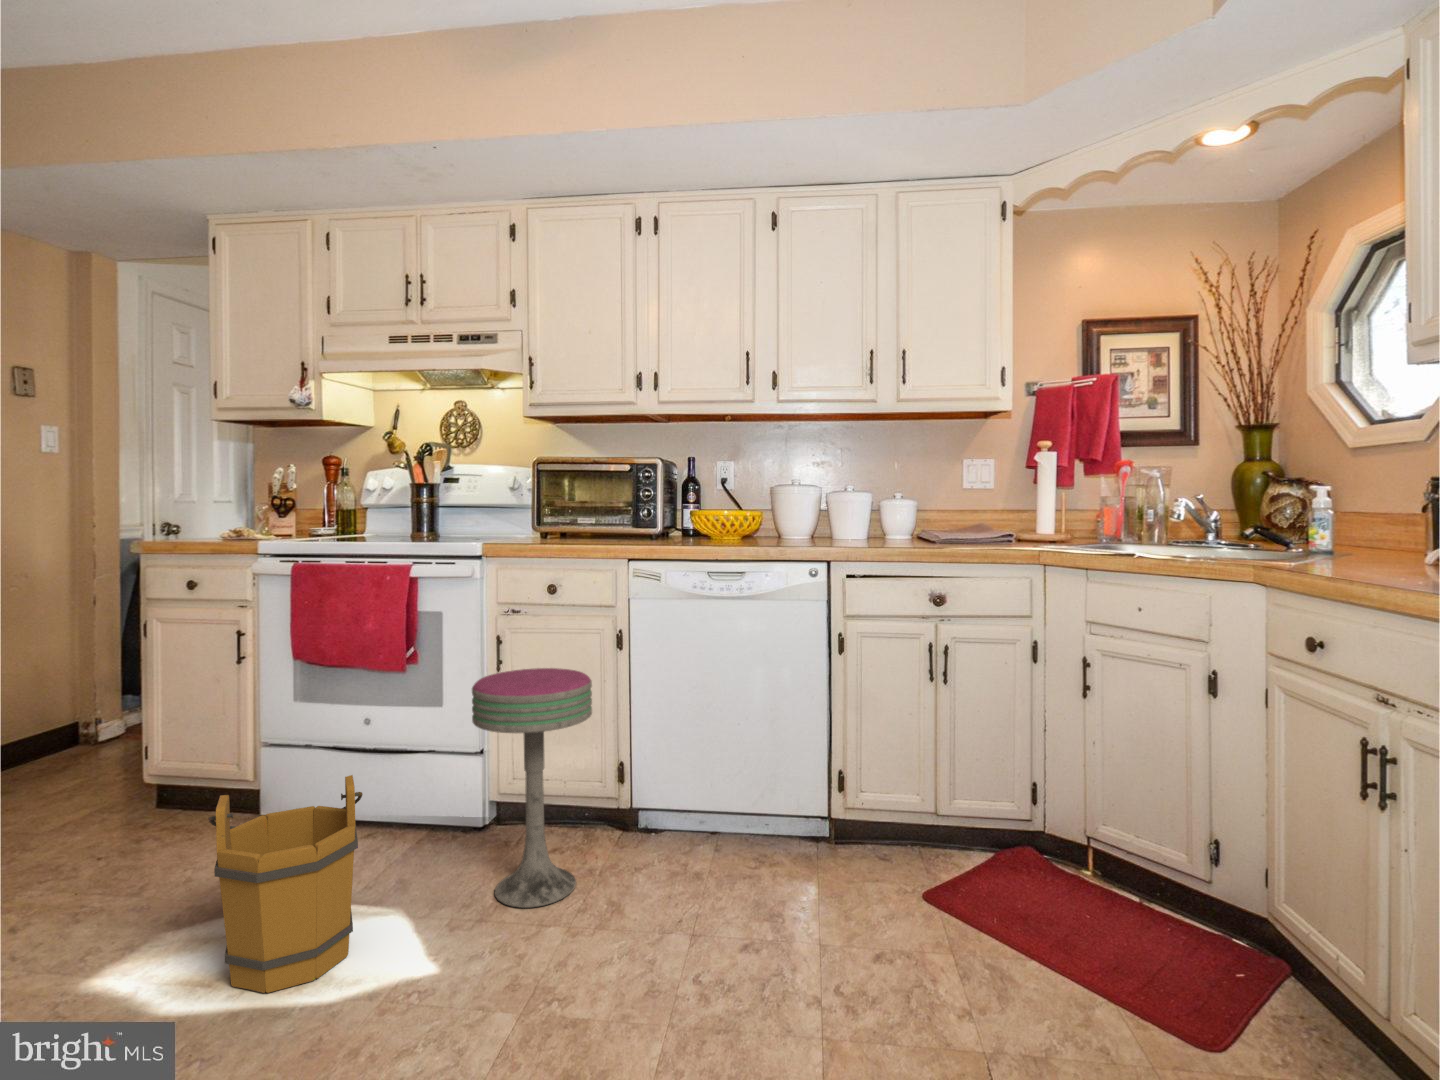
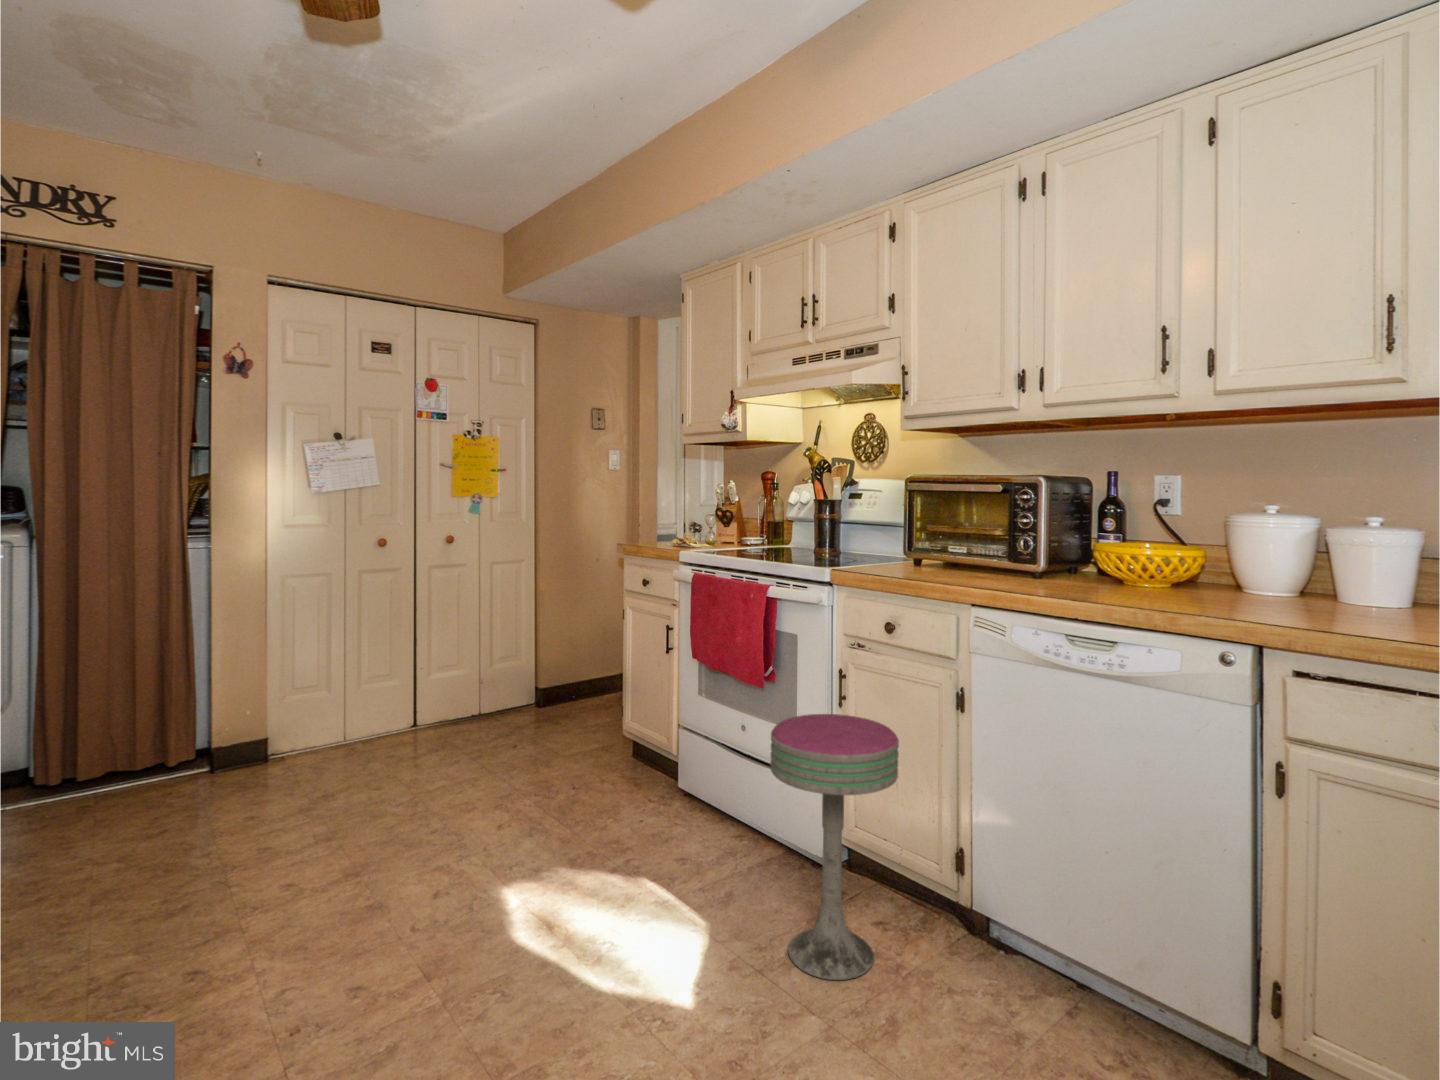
bucket: present [209,775,363,993] -> none [552,778,670,962]

